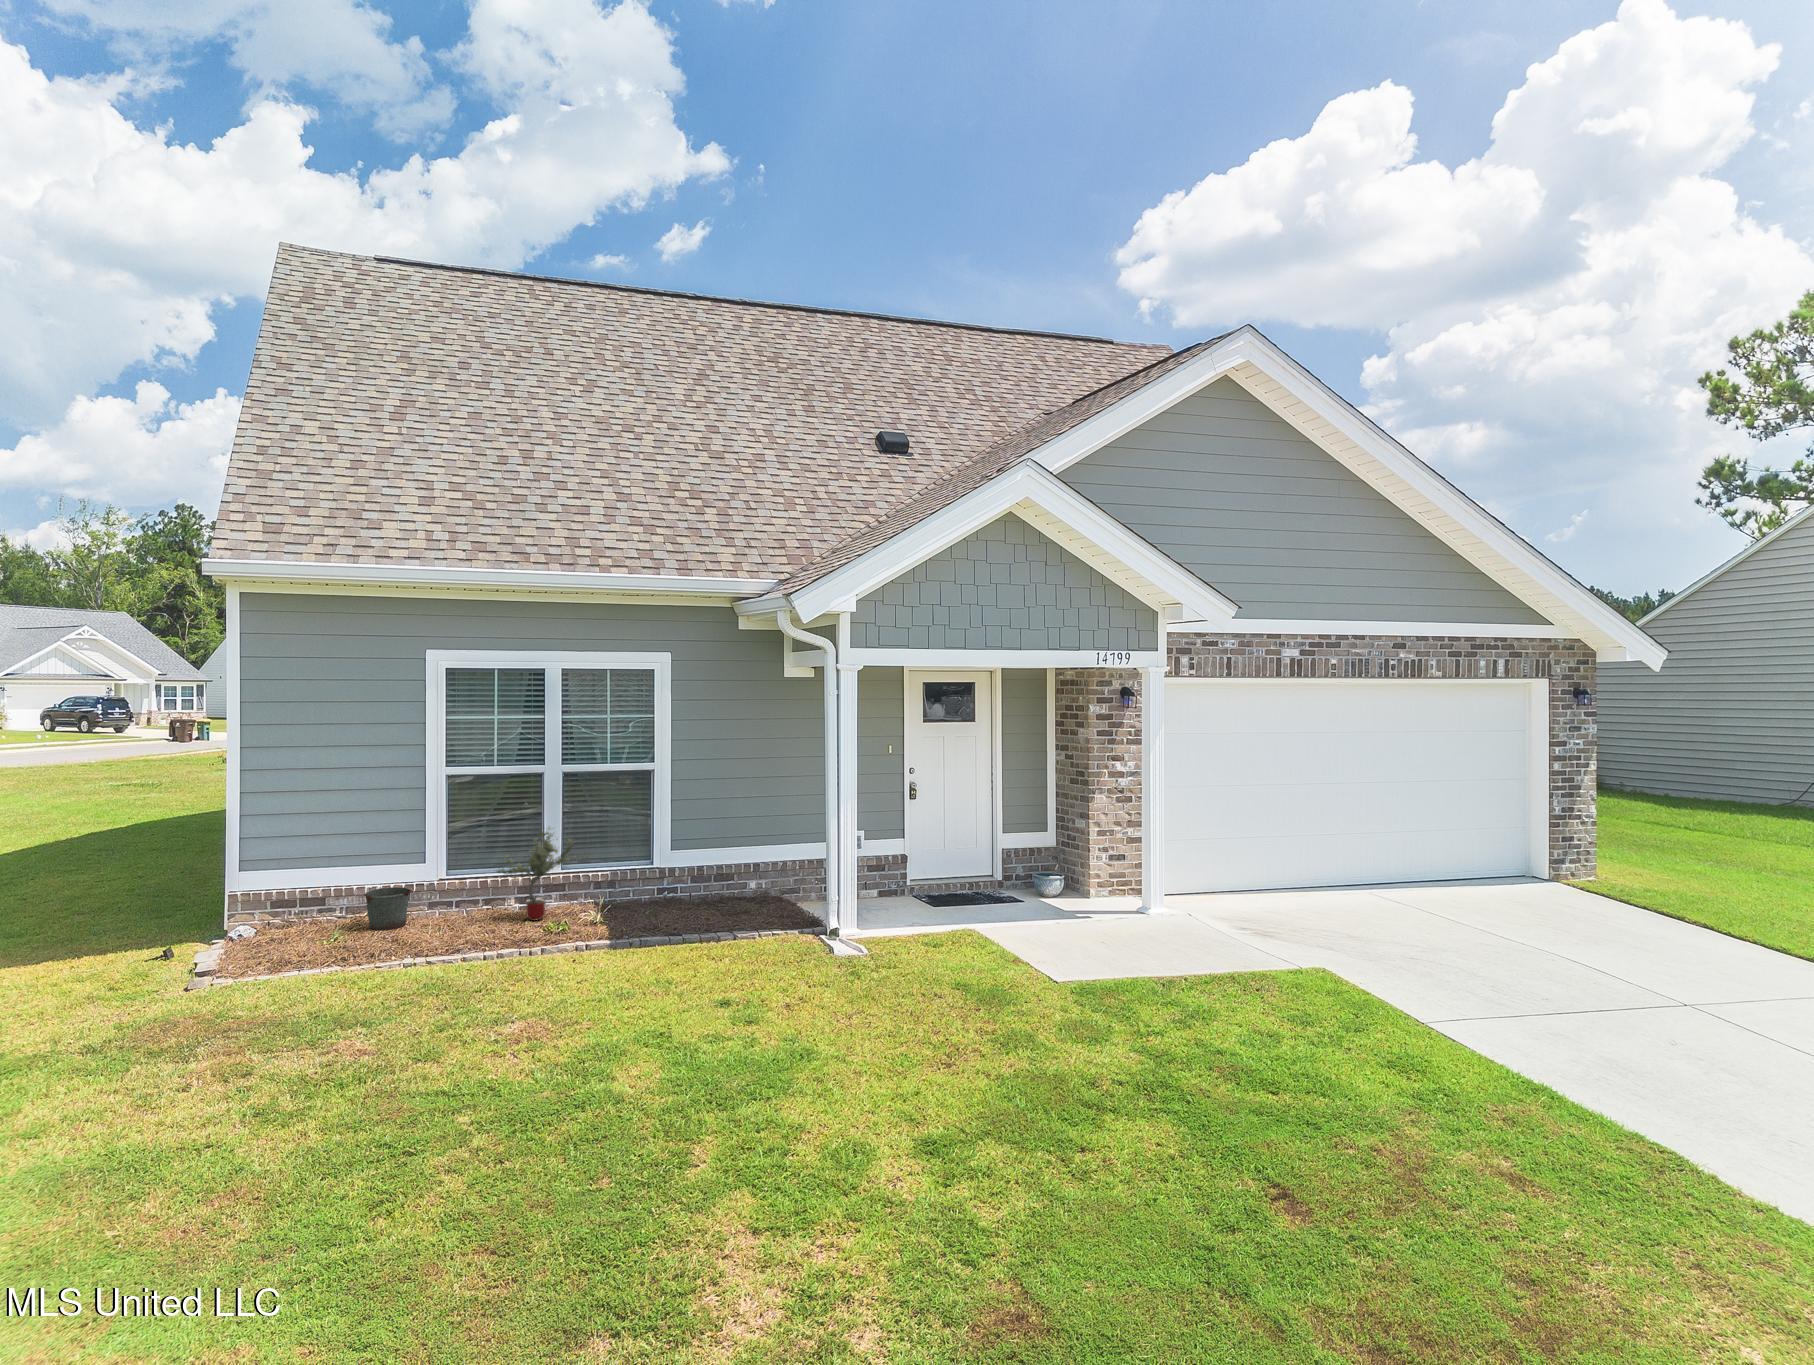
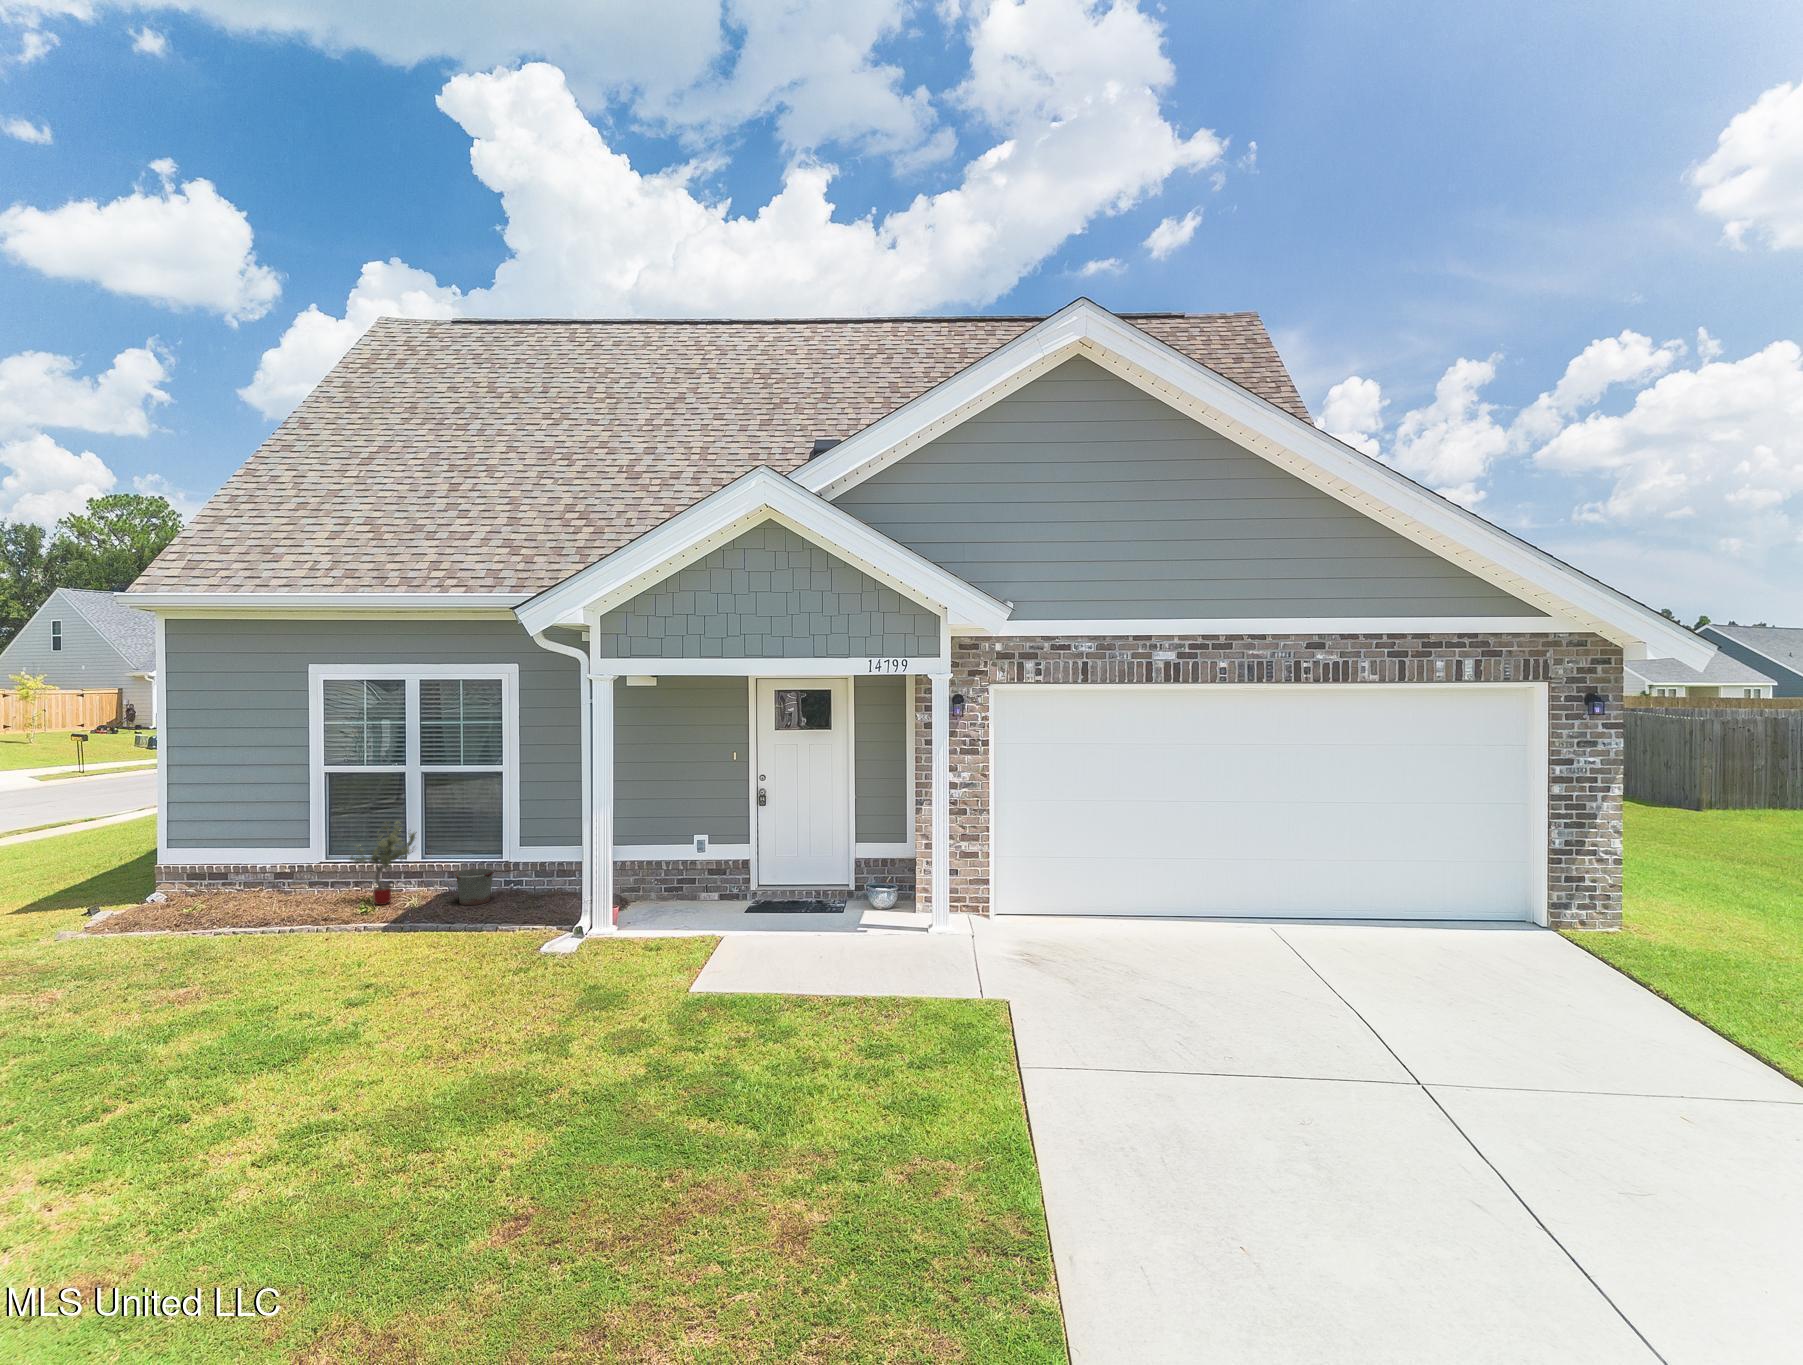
bucket: present [364,887,411,930] -> present [455,869,494,905]

